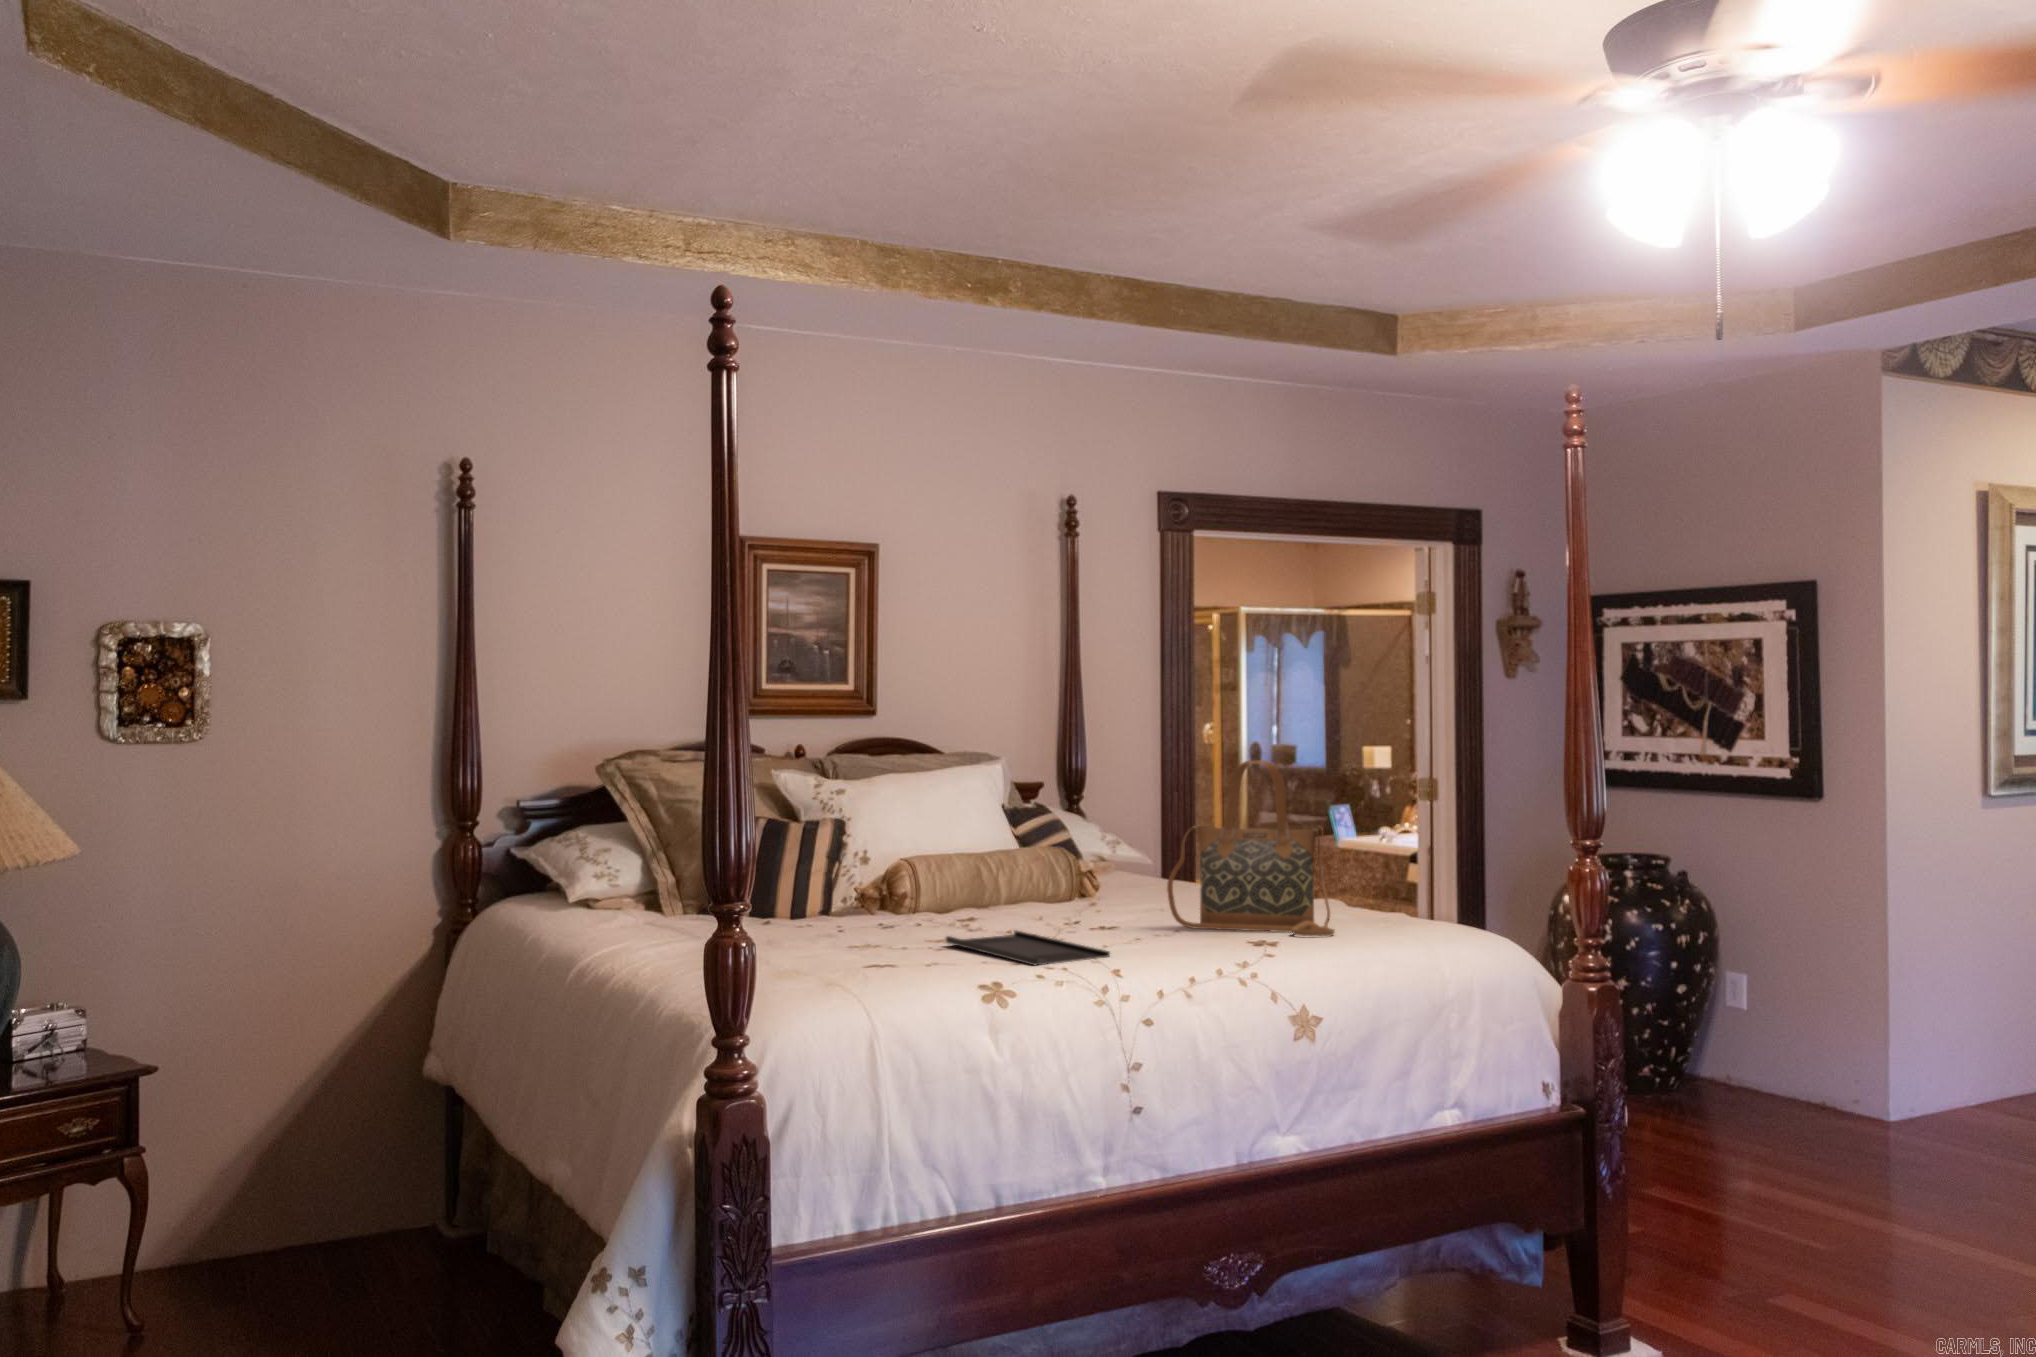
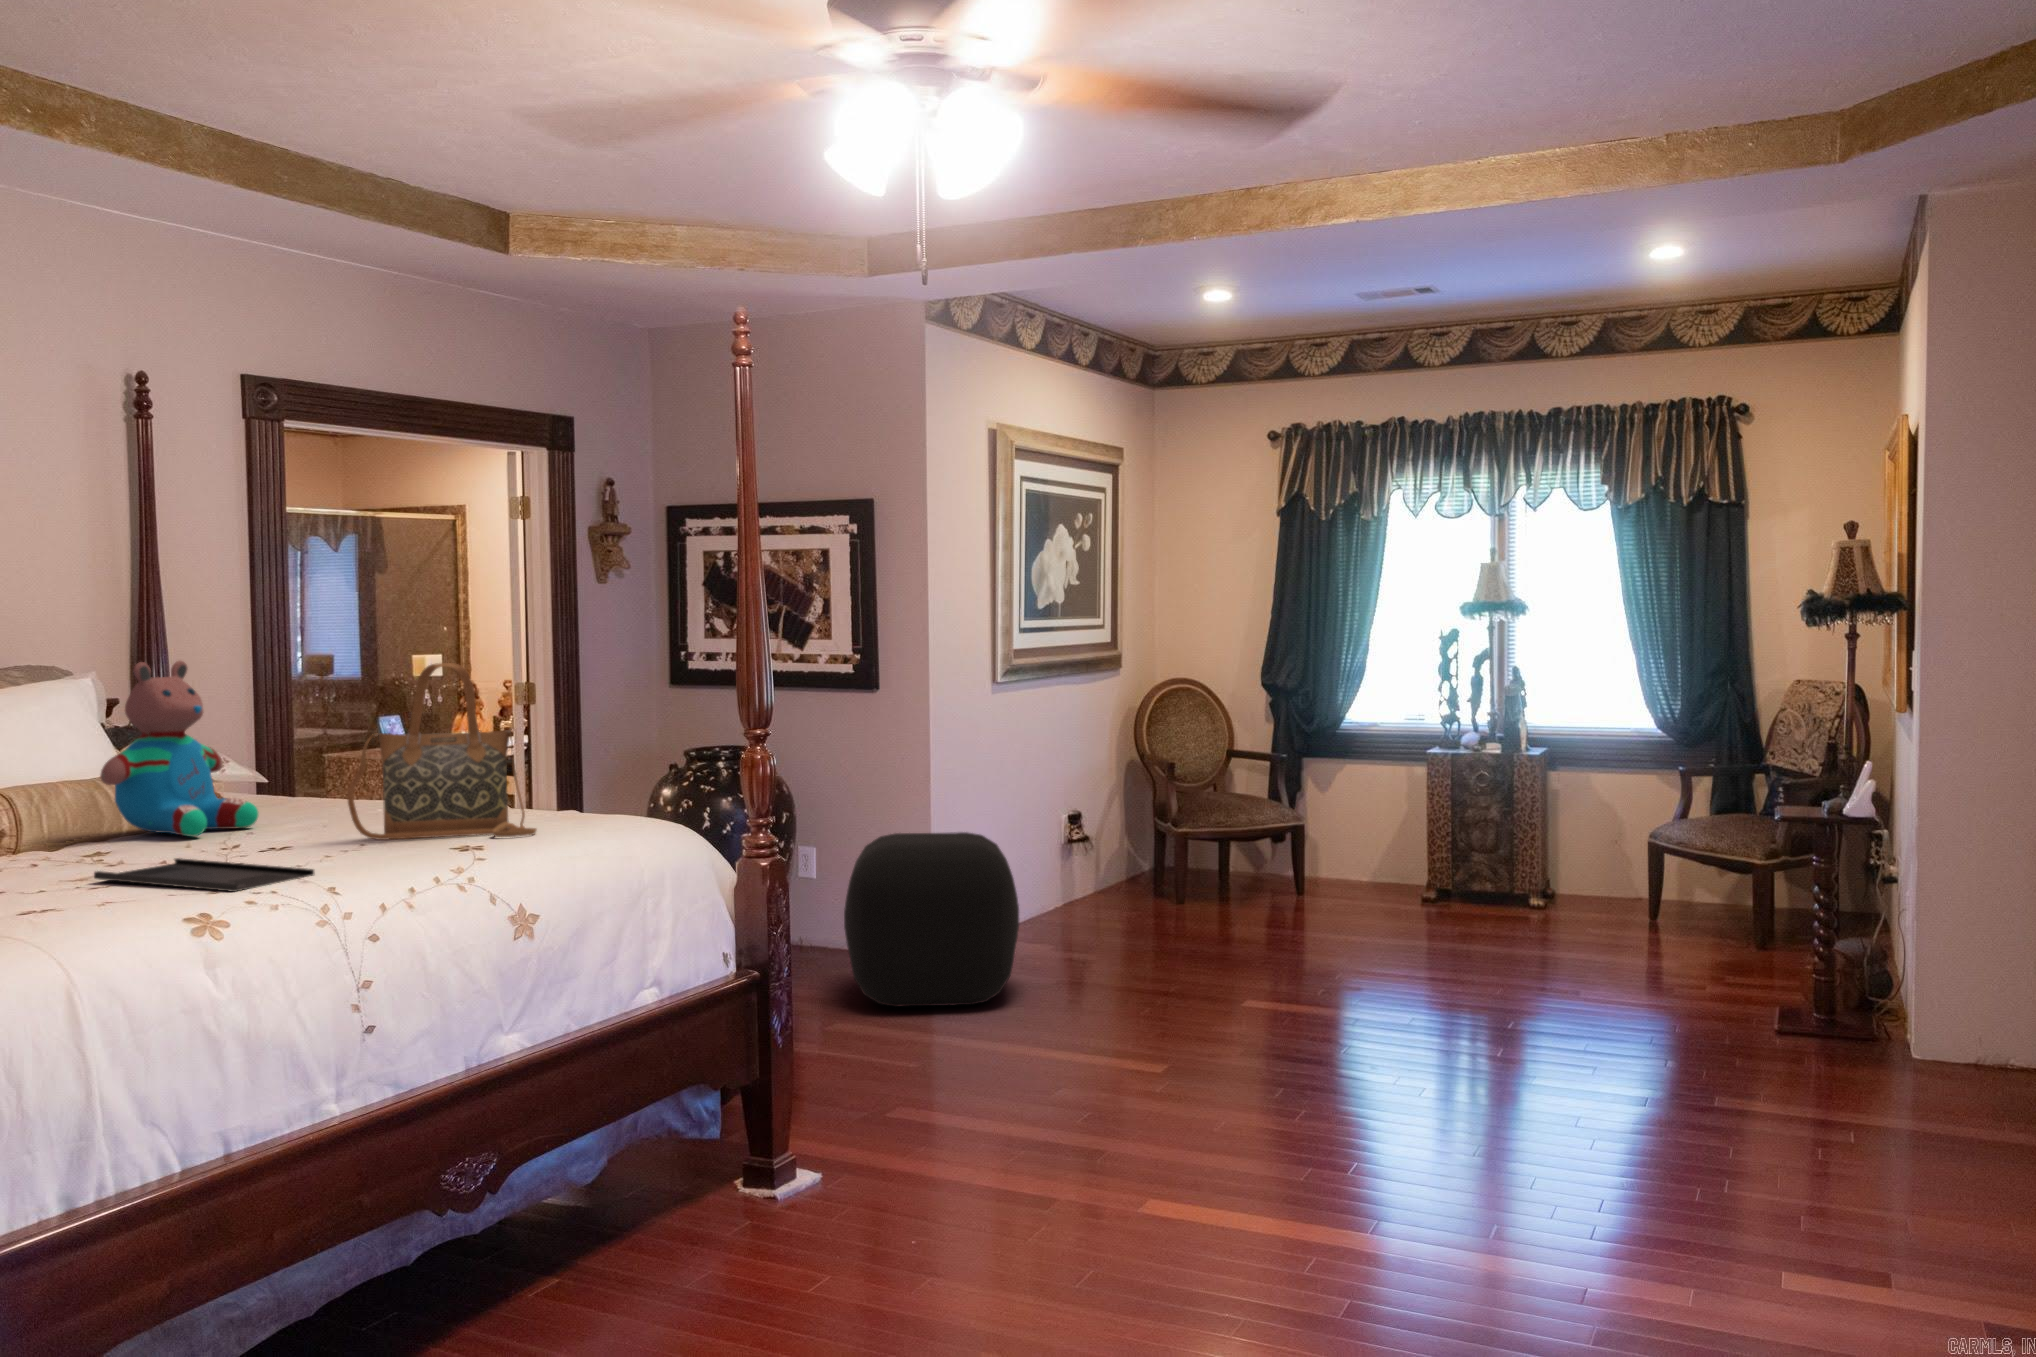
teddy bear: none [986,752,1112,911] -> present [100,661,258,836]
ottoman: none [1759,970,1995,1188] -> present [844,832,1019,1007]

